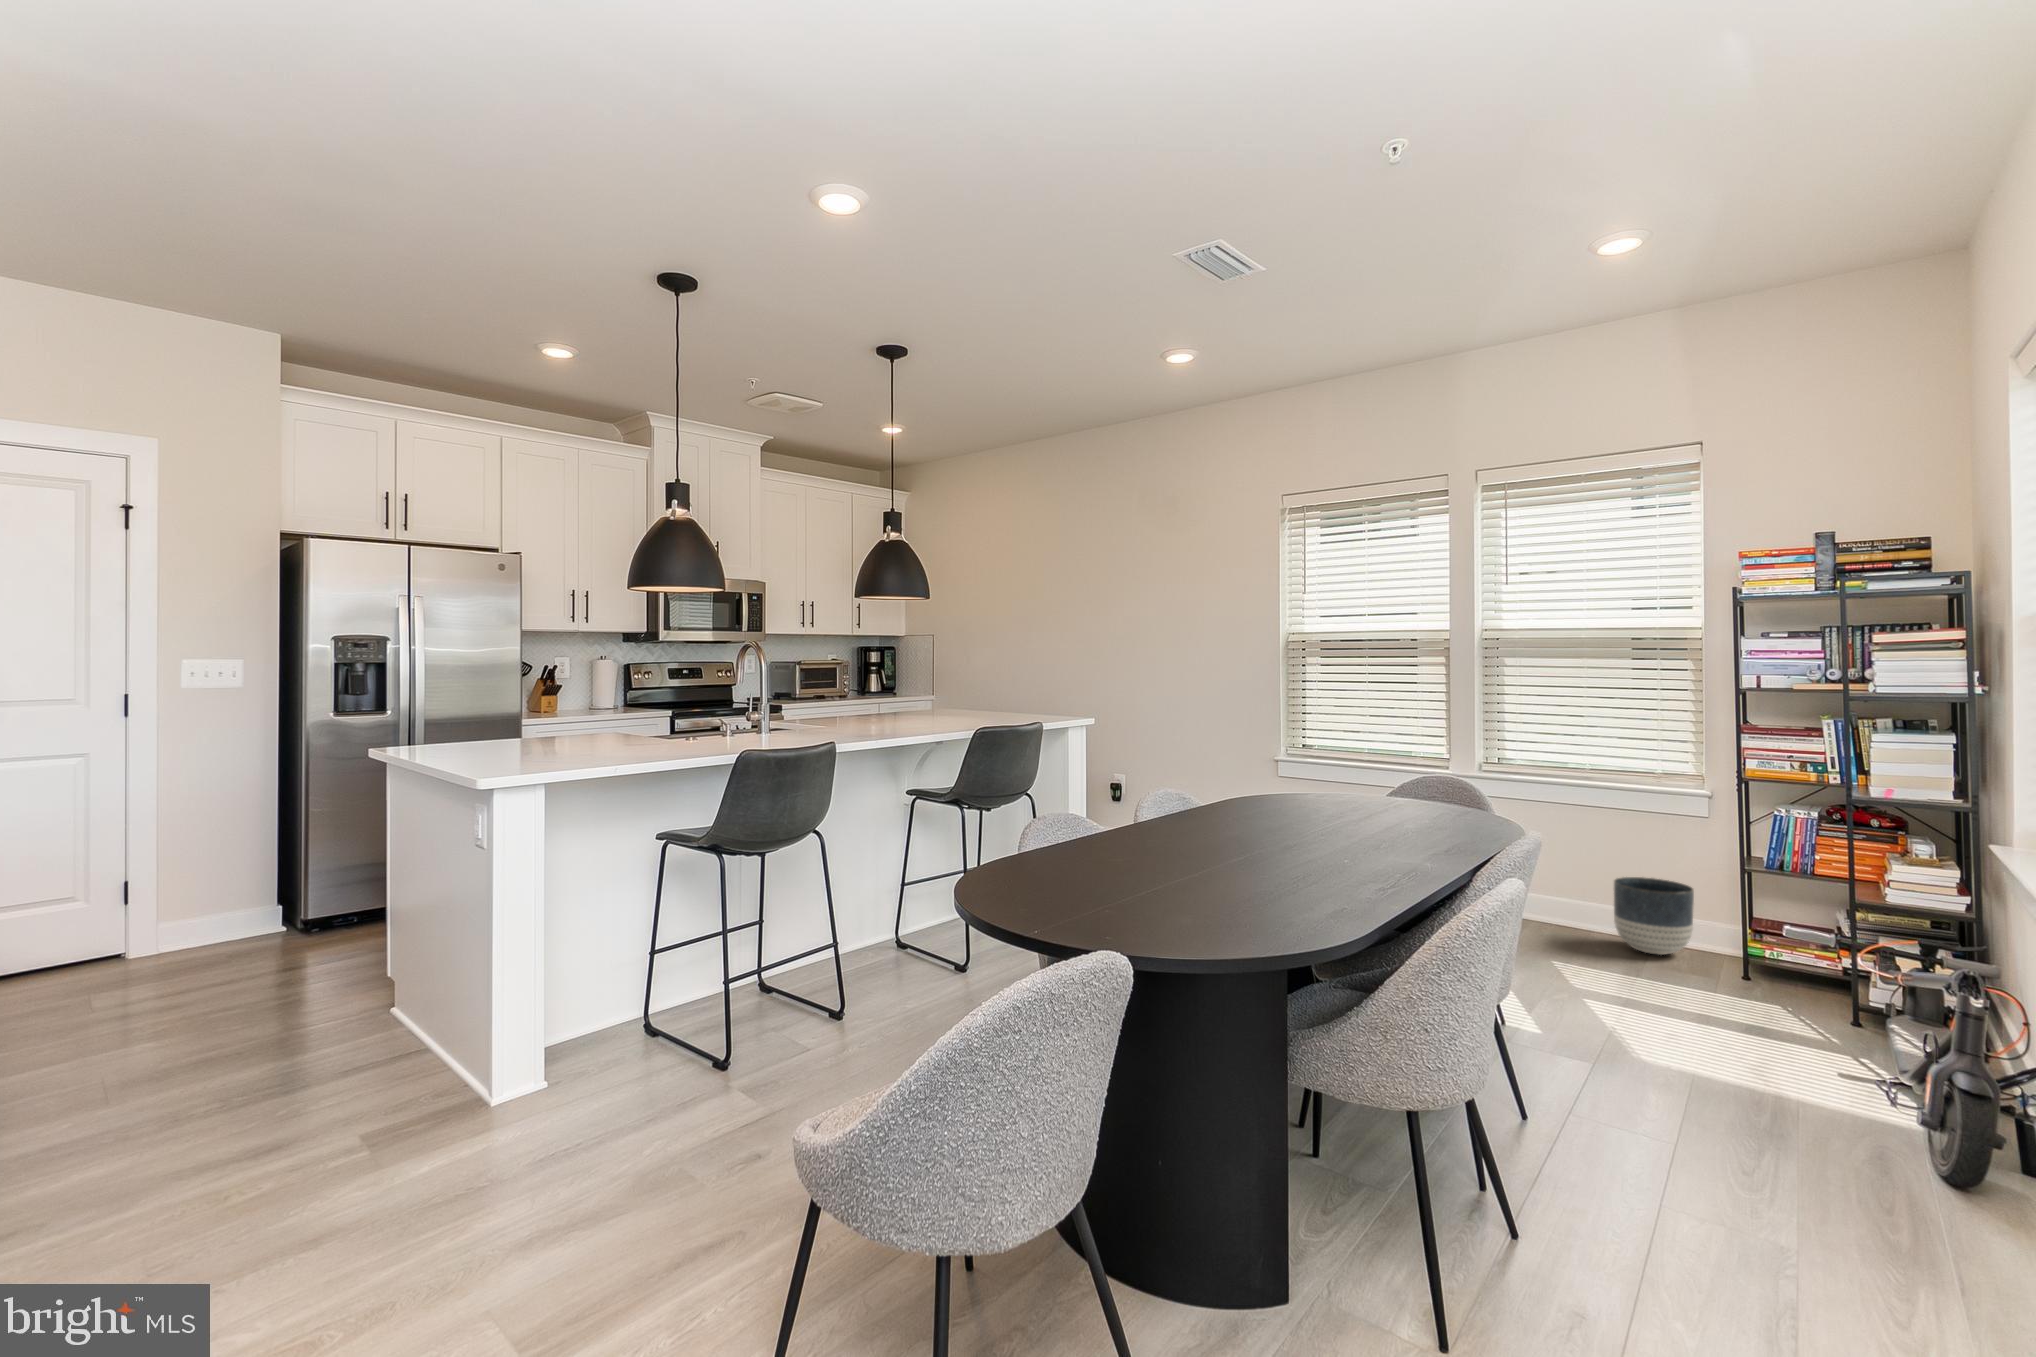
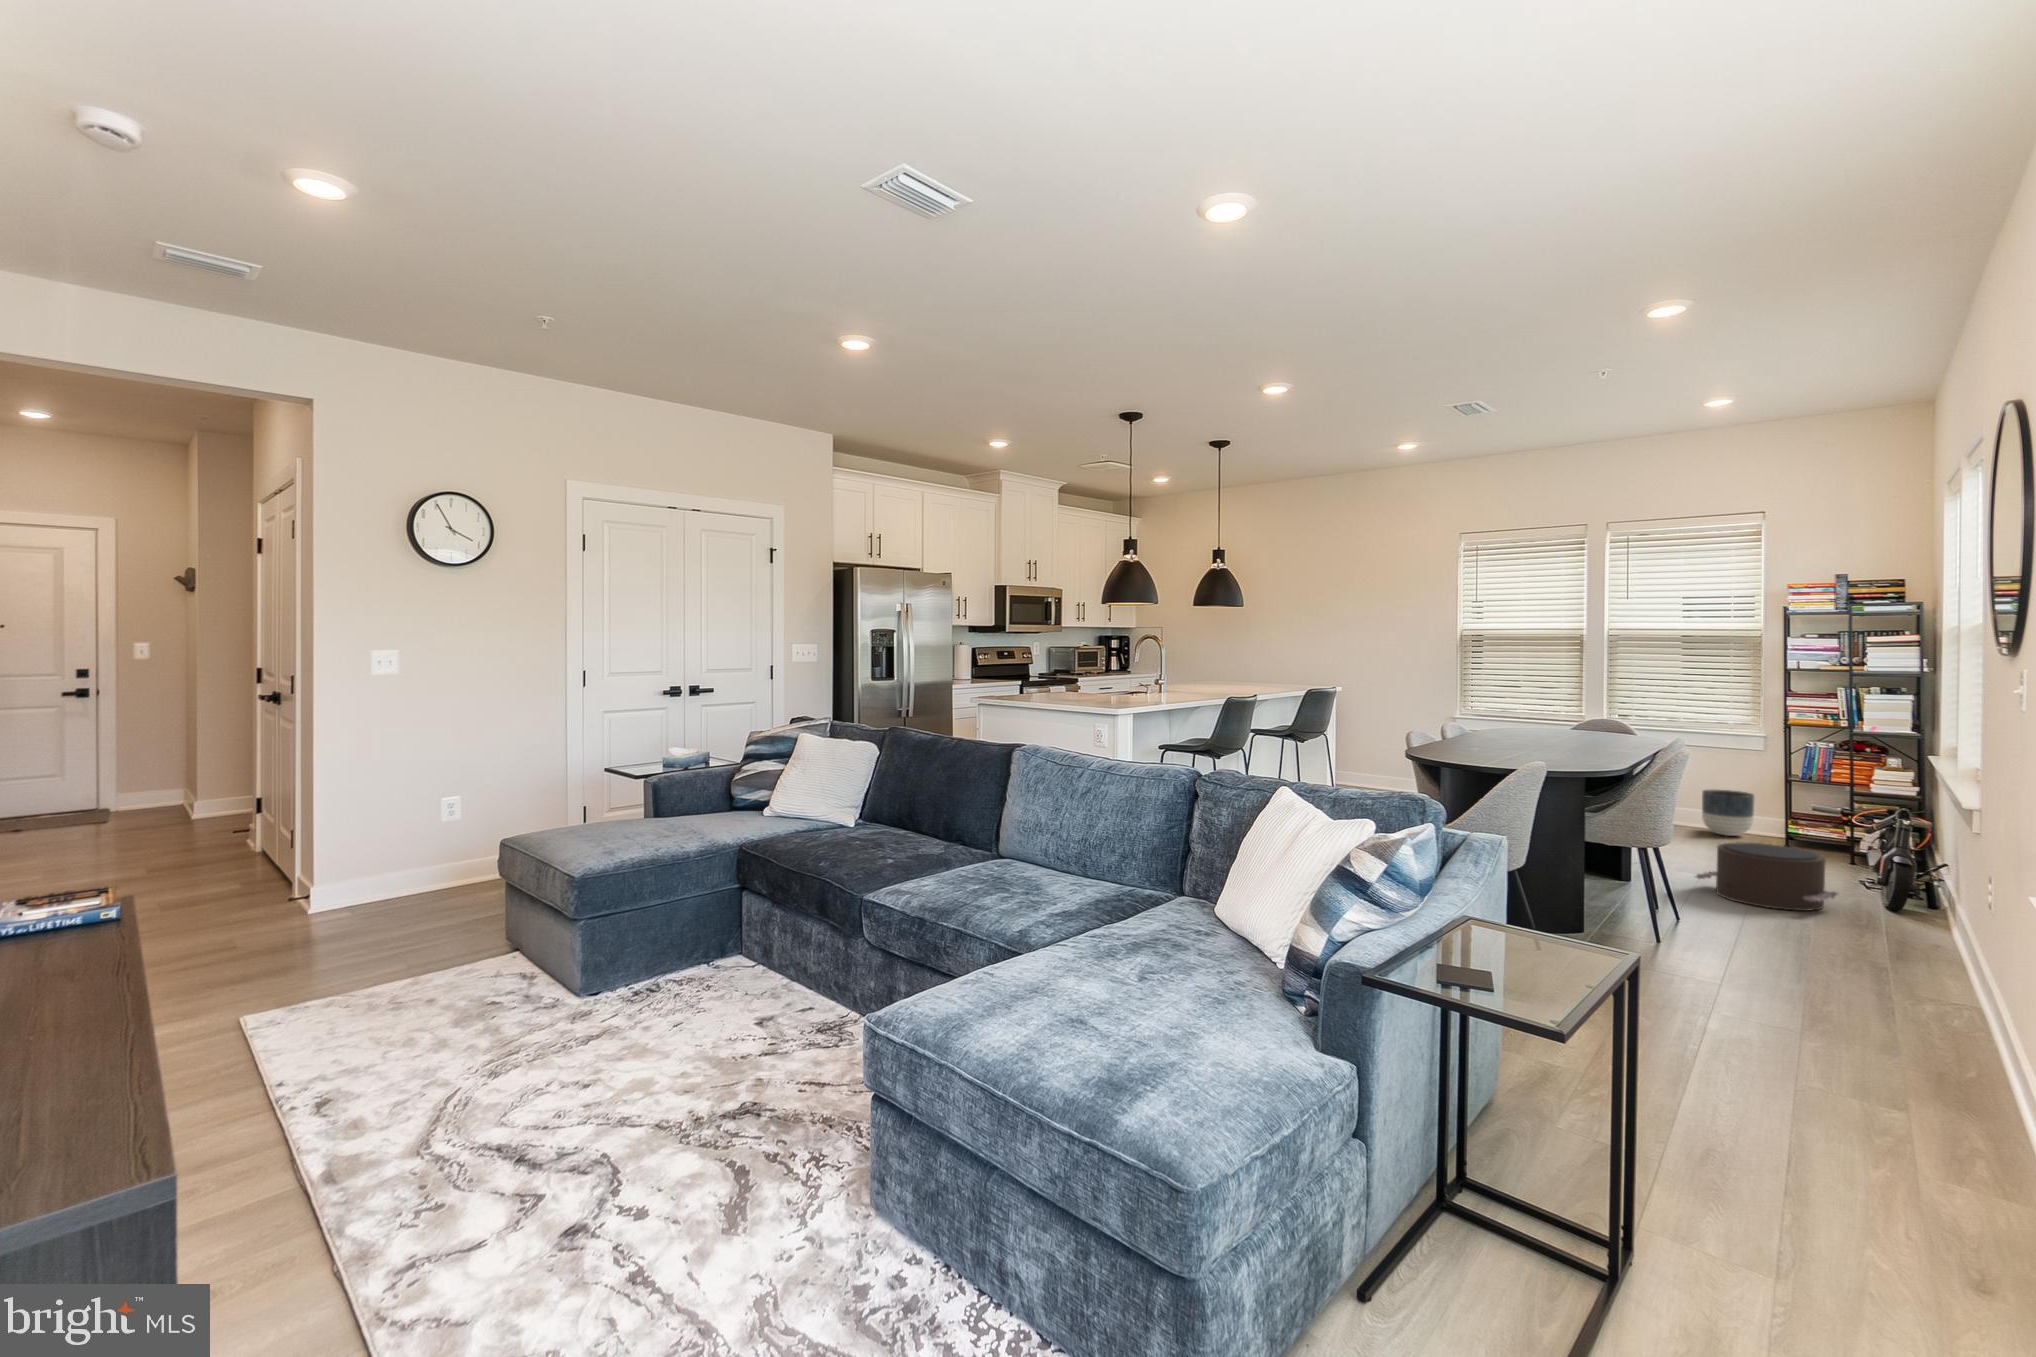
pouf: none [1556,1020,1834,1191] -> present [1695,843,1837,911]

